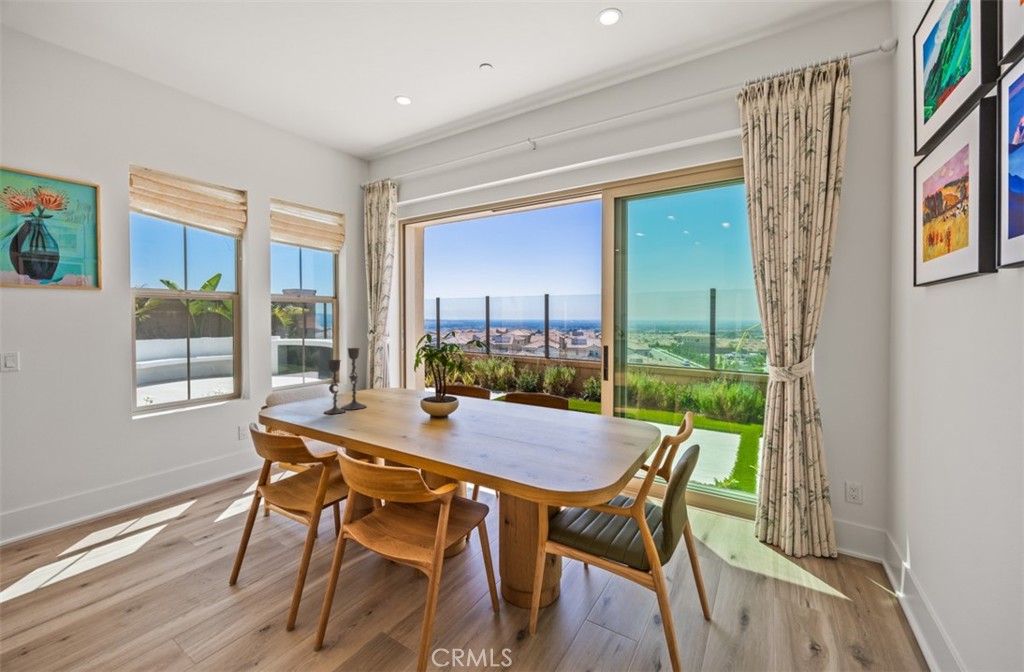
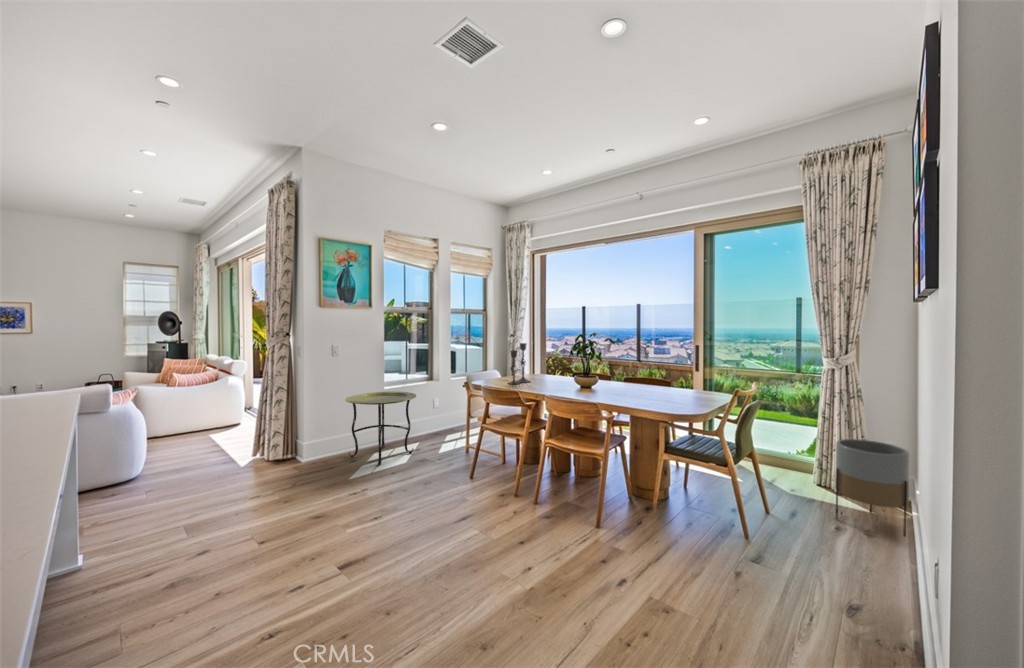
side table: none [26,426,183,561] -> present [345,391,416,465]
planter: none [797,488,905,646] -> present [835,439,909,536]

